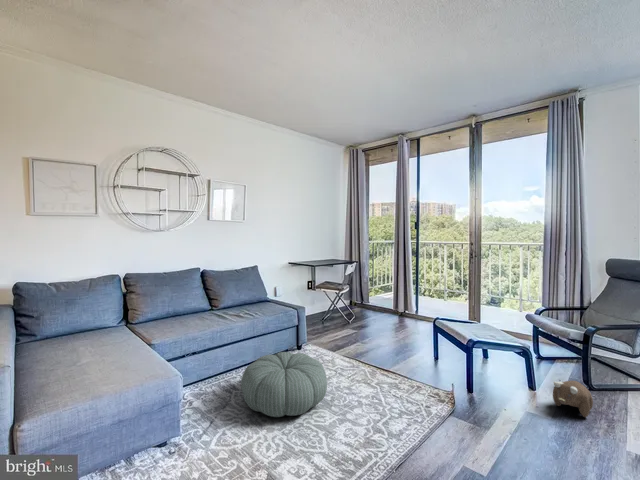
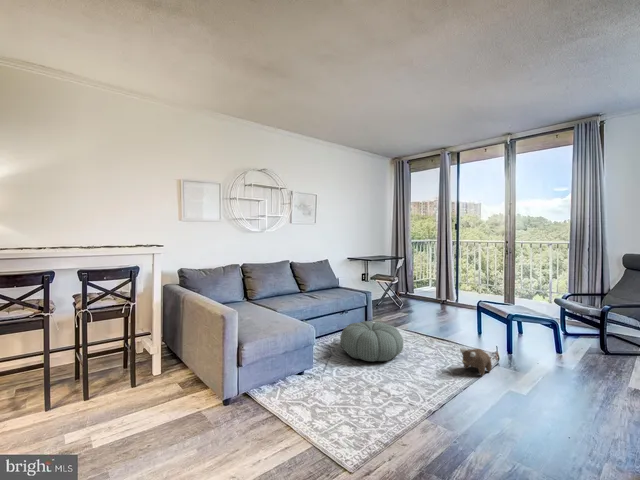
plush toy: present [553,381,593,417] -> present [460,349,492,375]

